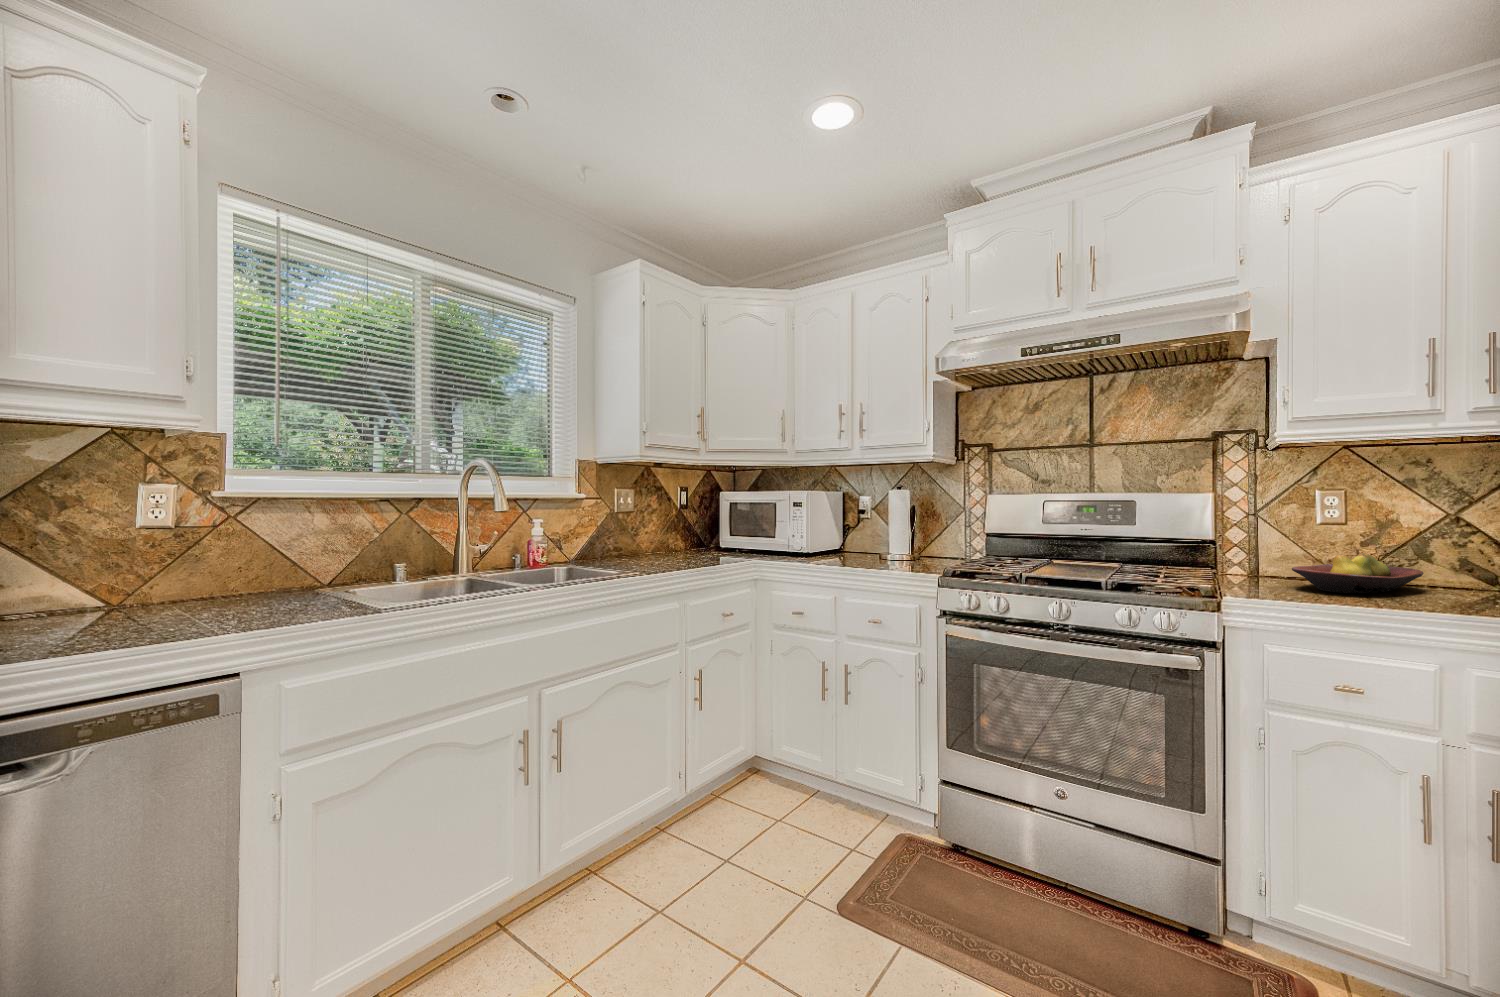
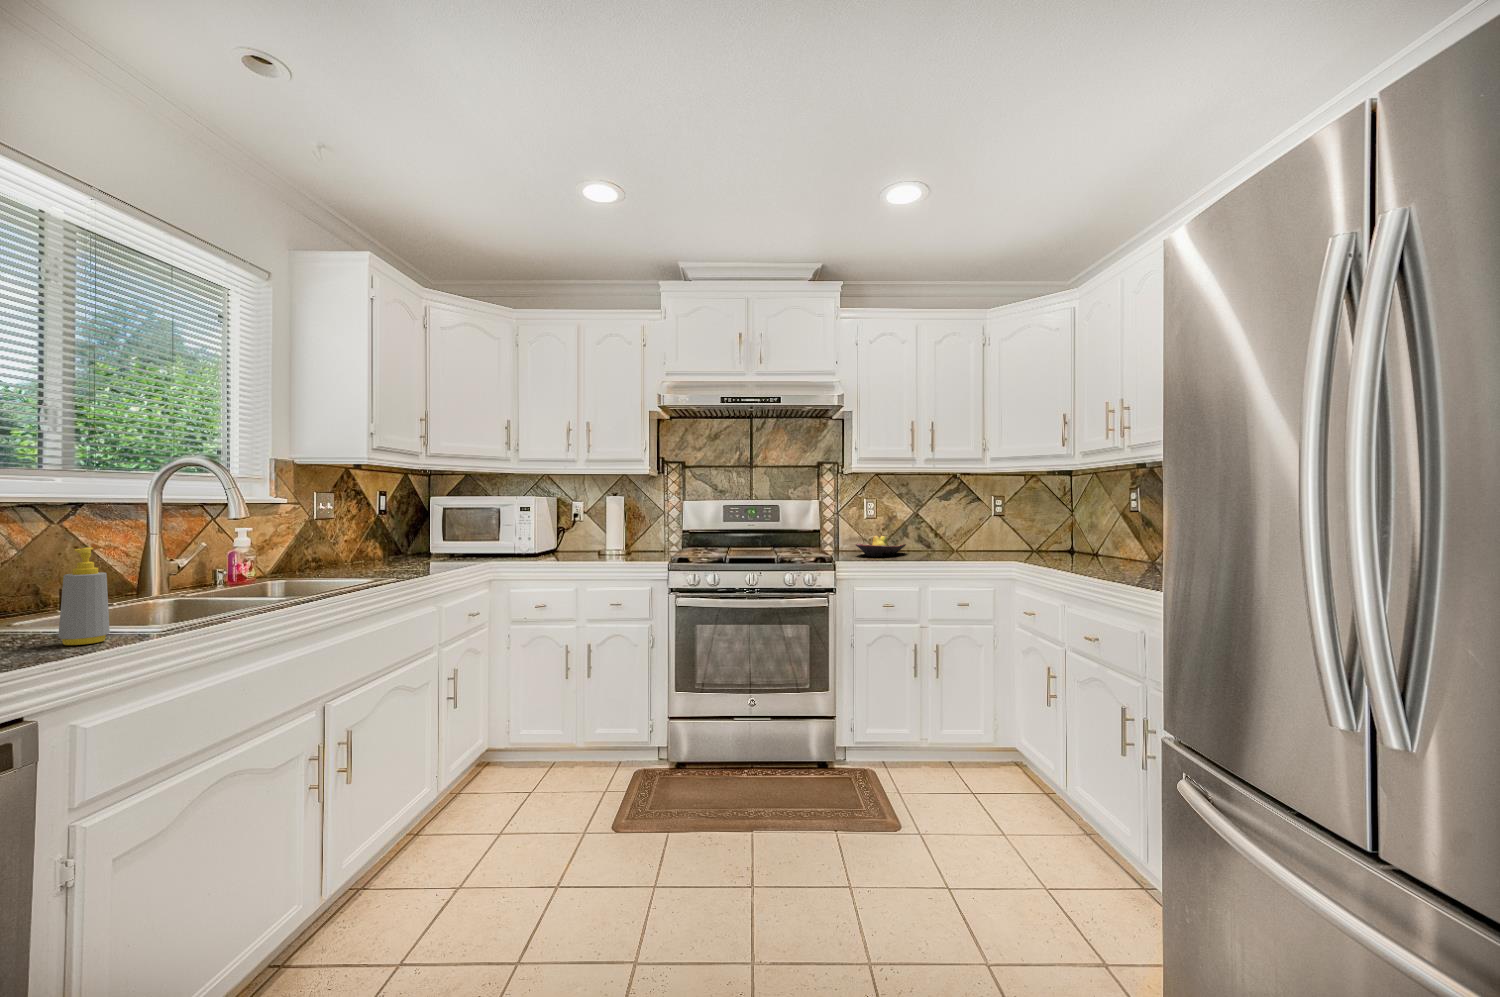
soap bottle: none [183,544,228,633] -> present [58,547,110,645]

